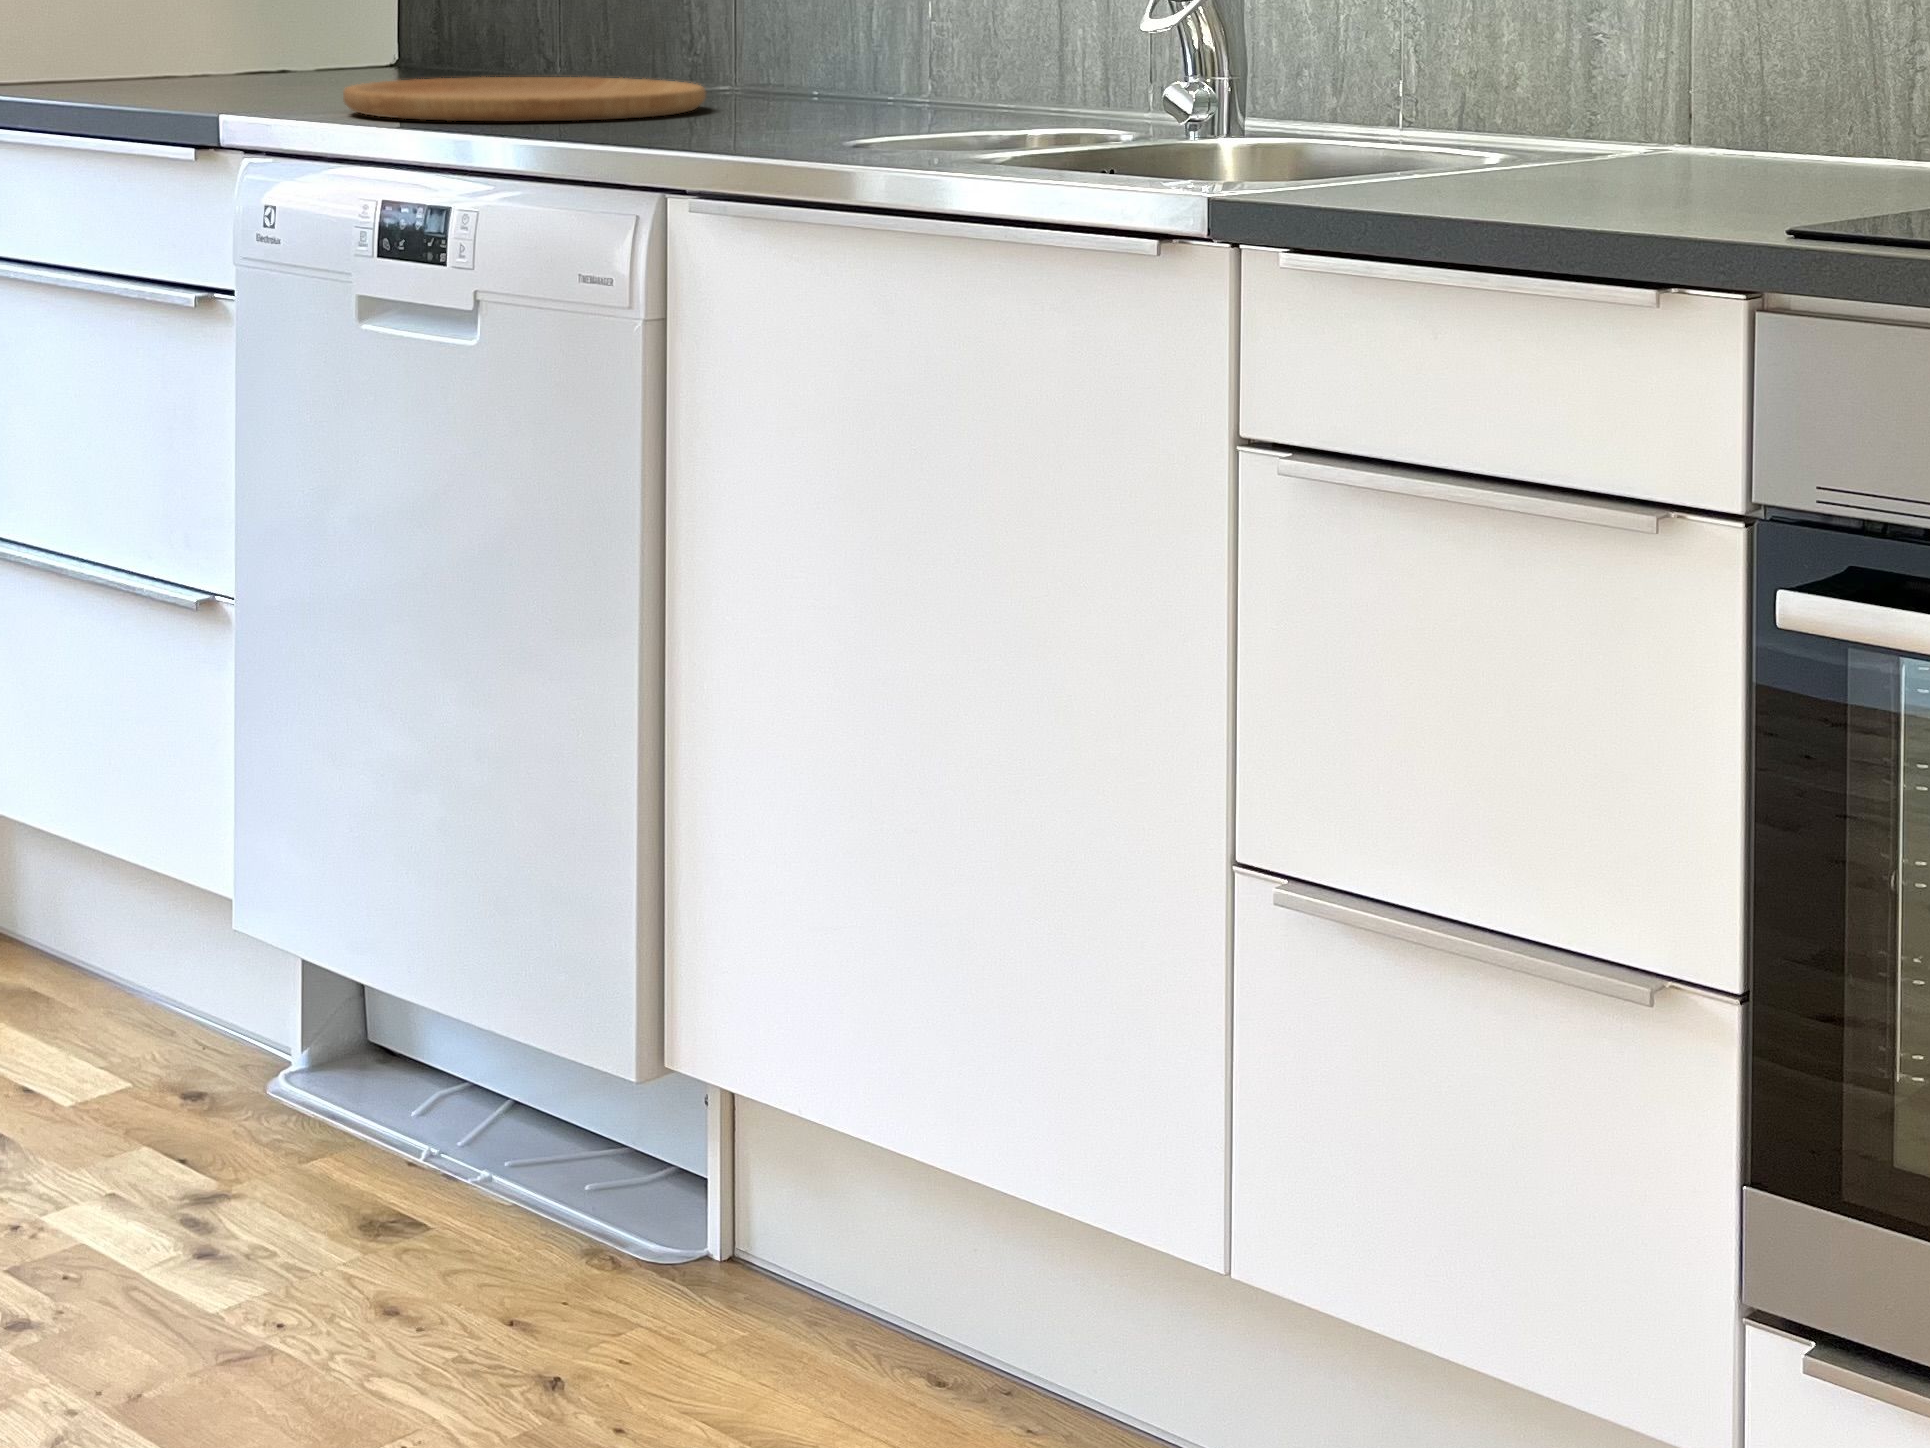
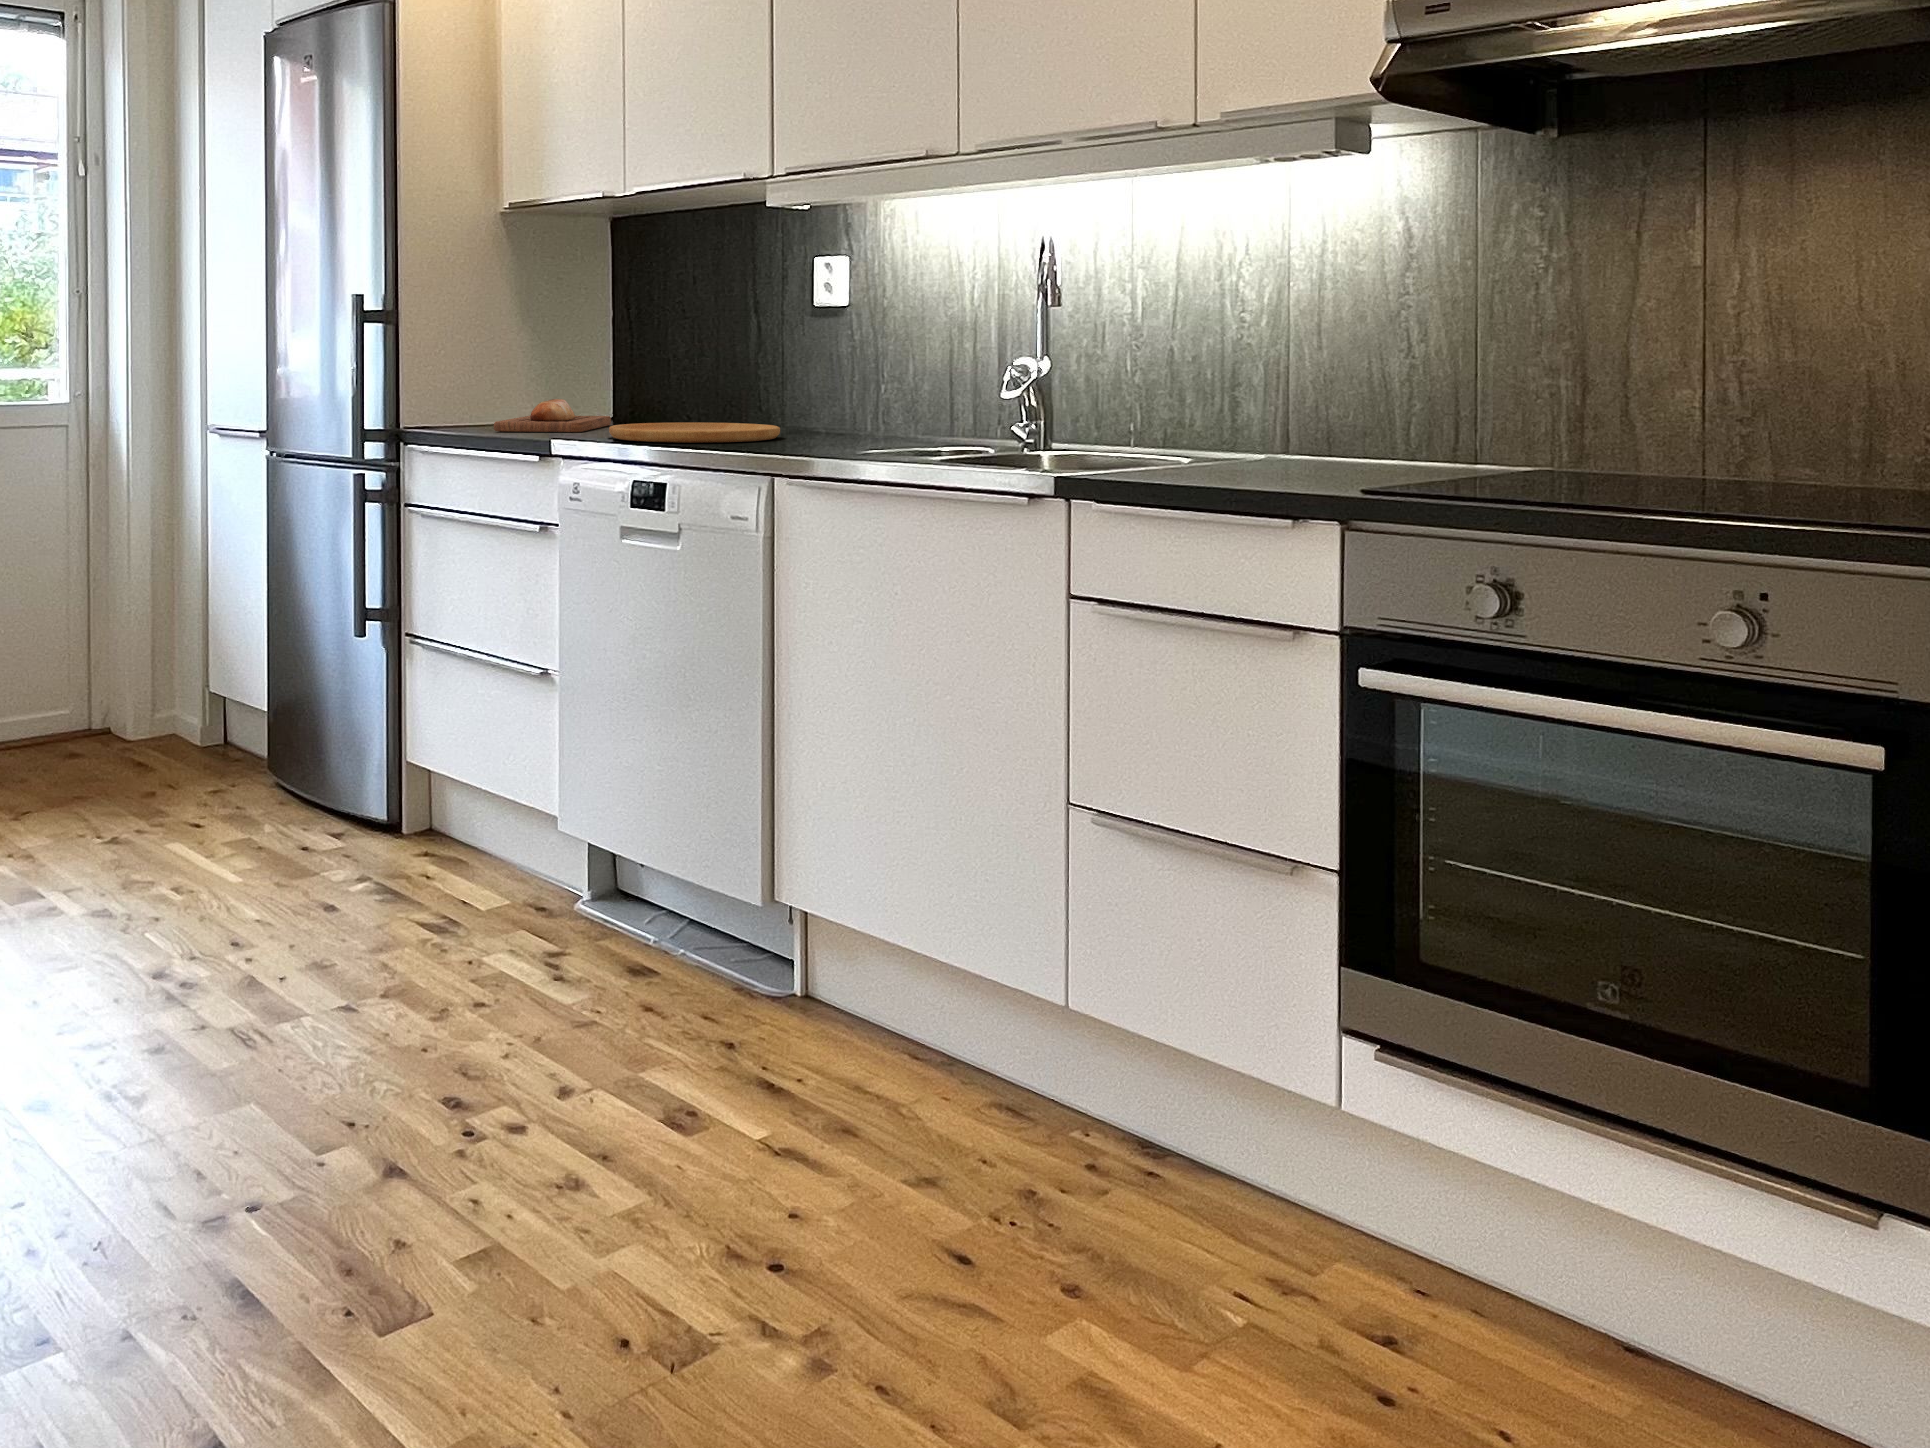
bread loaf: none [111,26,378,96] -> present [494,399,611,432]

